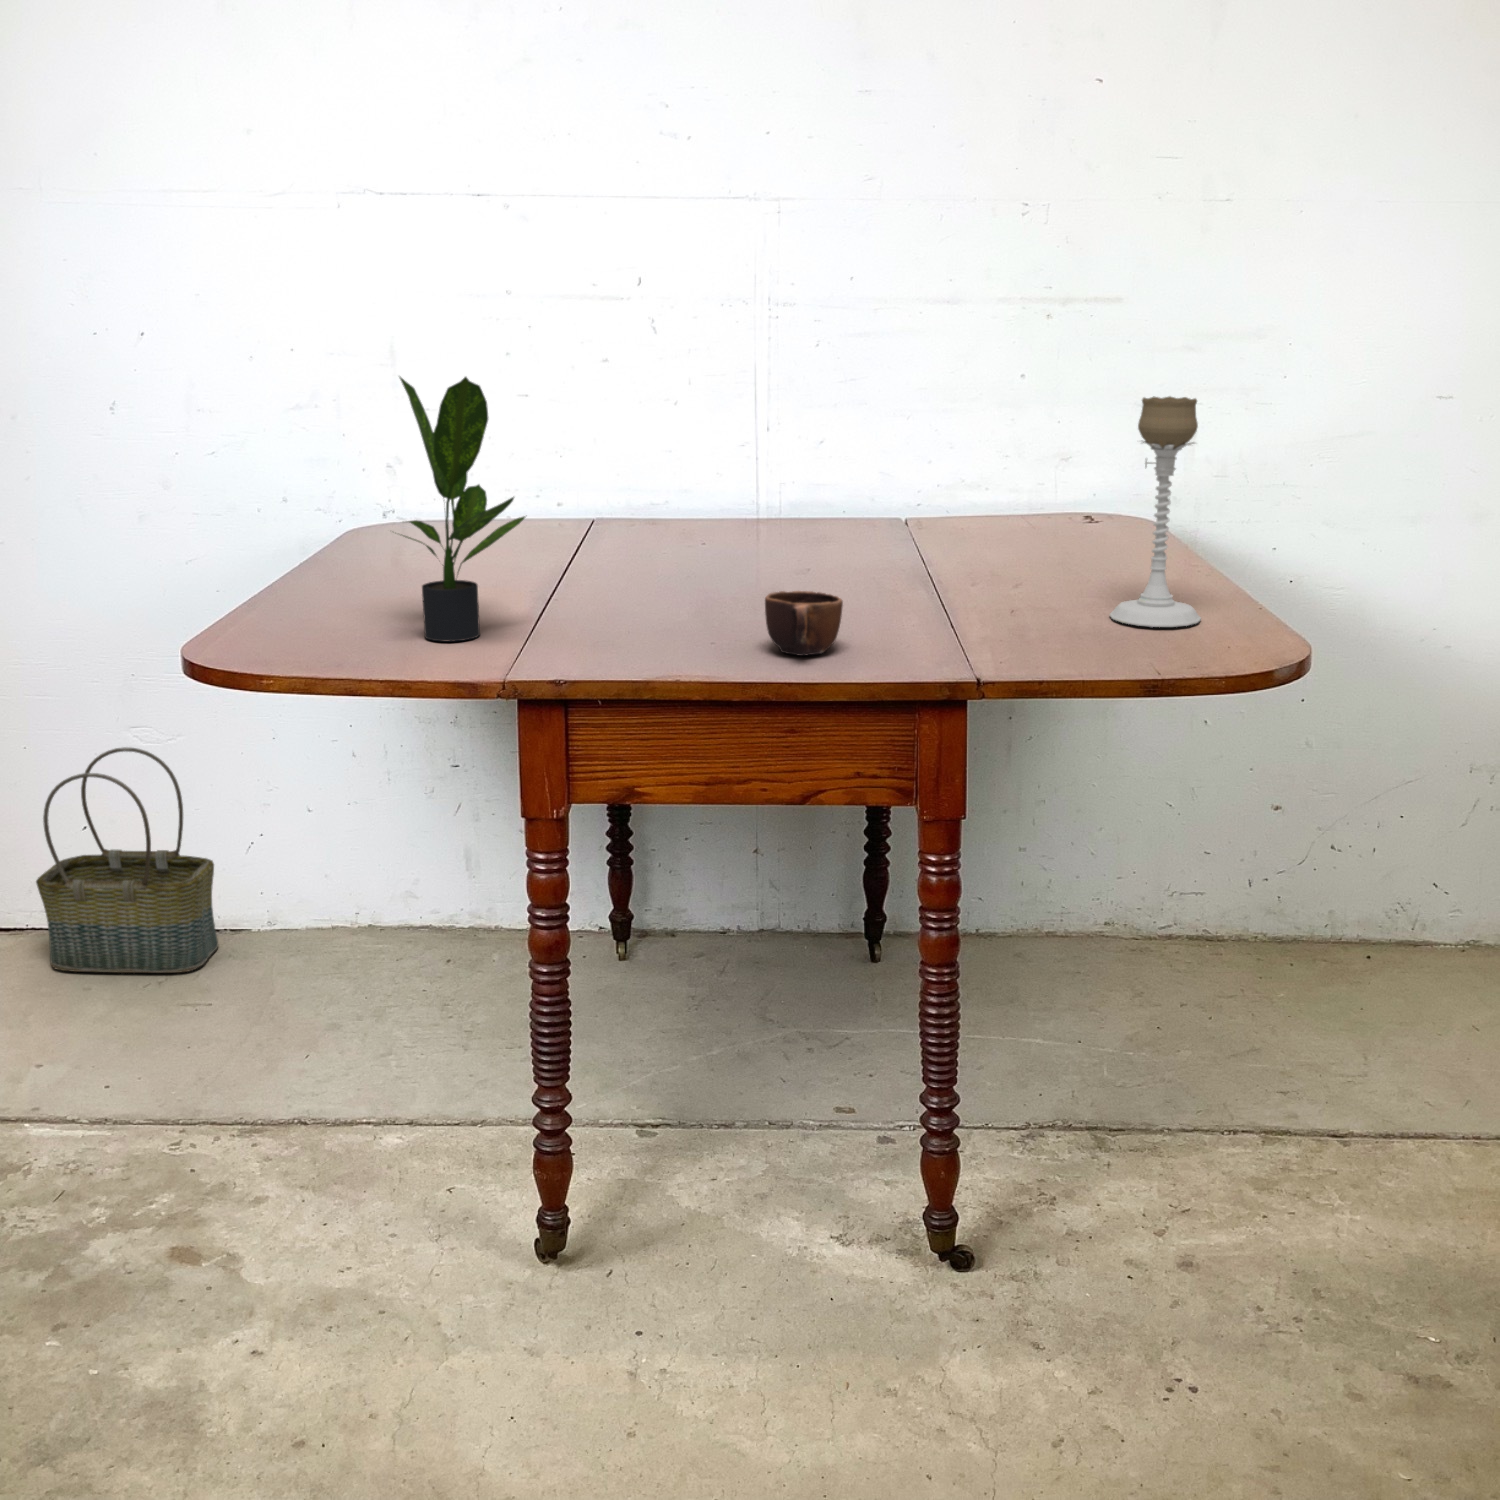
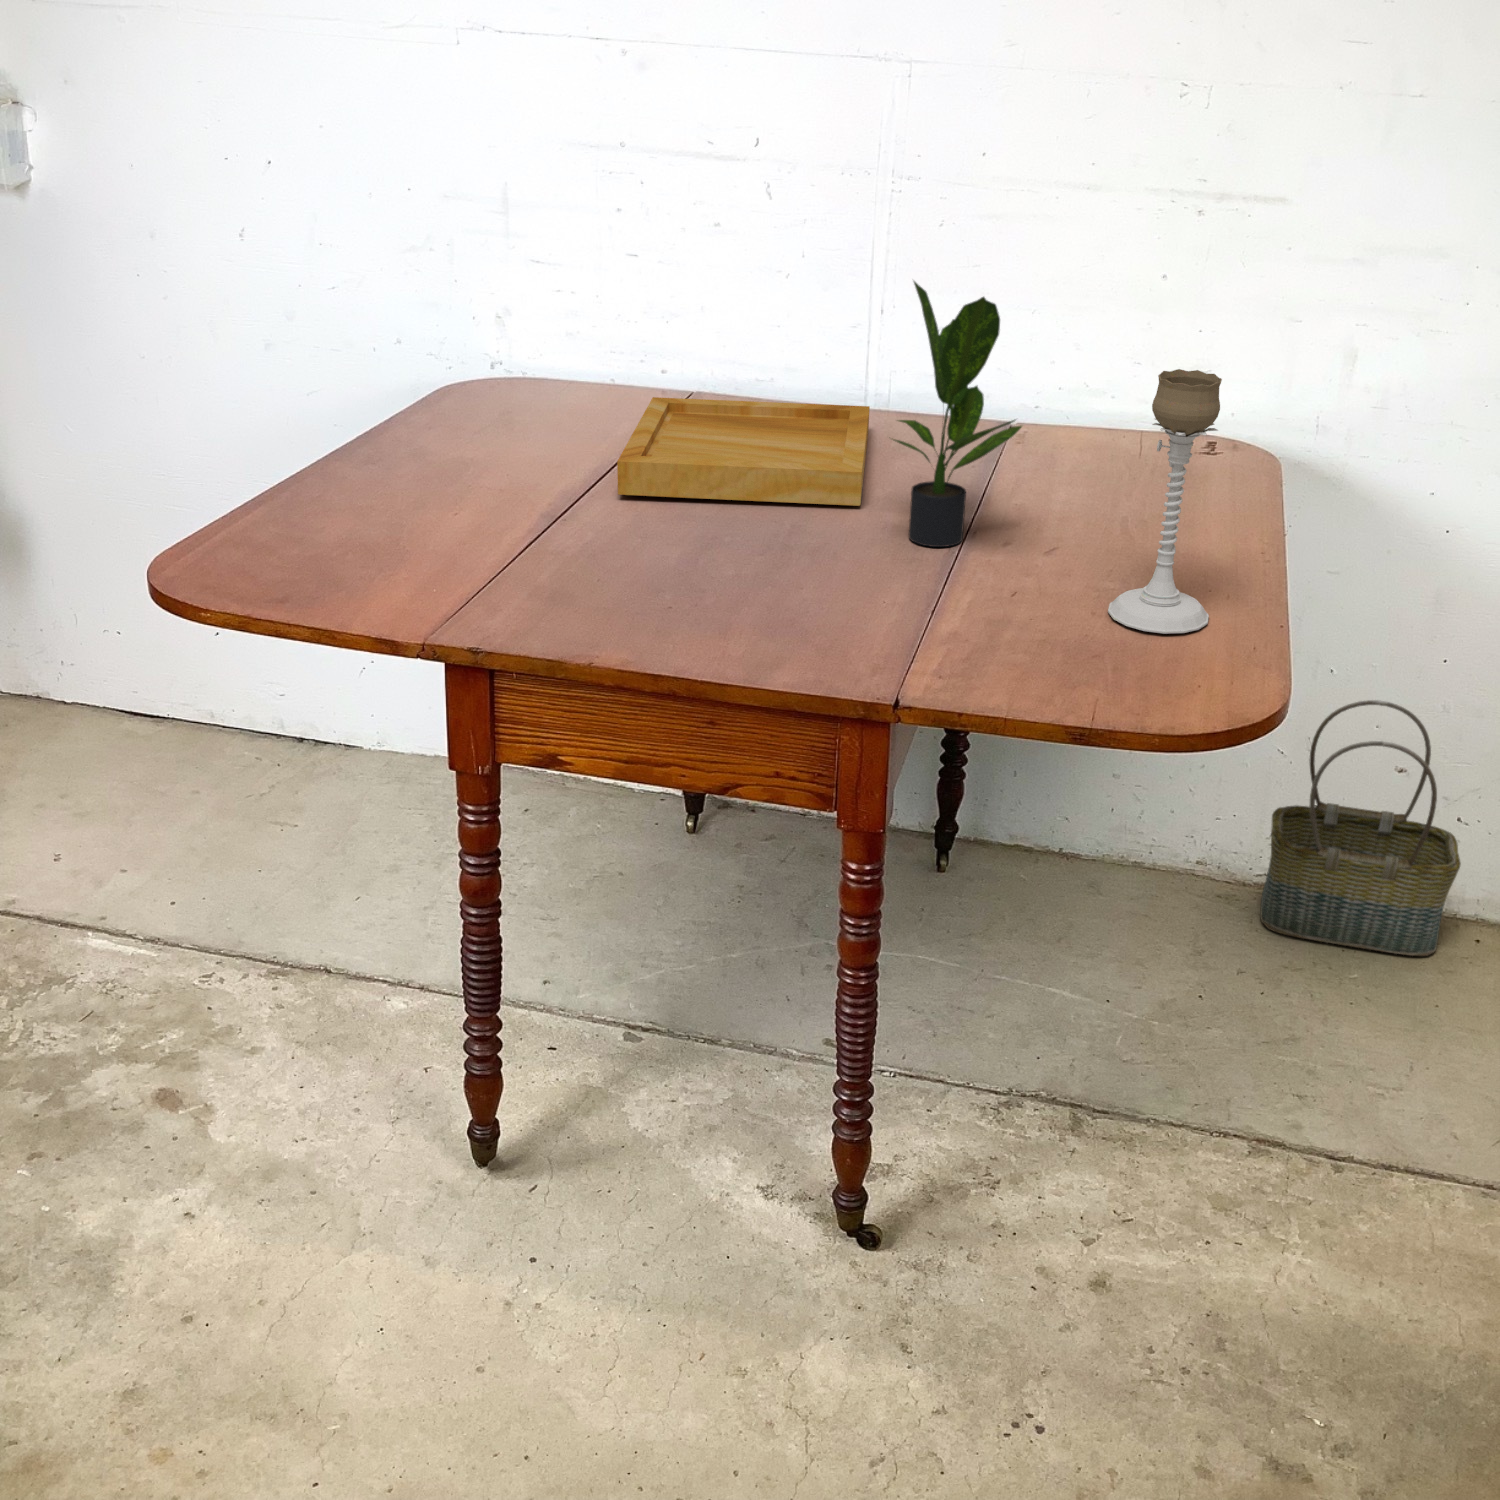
potted plant: present [400,377,525,642] -> present [894,281,1022,547]
tray: none [592,509,836,581] -> present [617,397,870,506]
mug: present [765,591,843,656] -> none [703,557,786,634]
basket: present [36,747,218,973] -> present [1260,700,1461,956]

